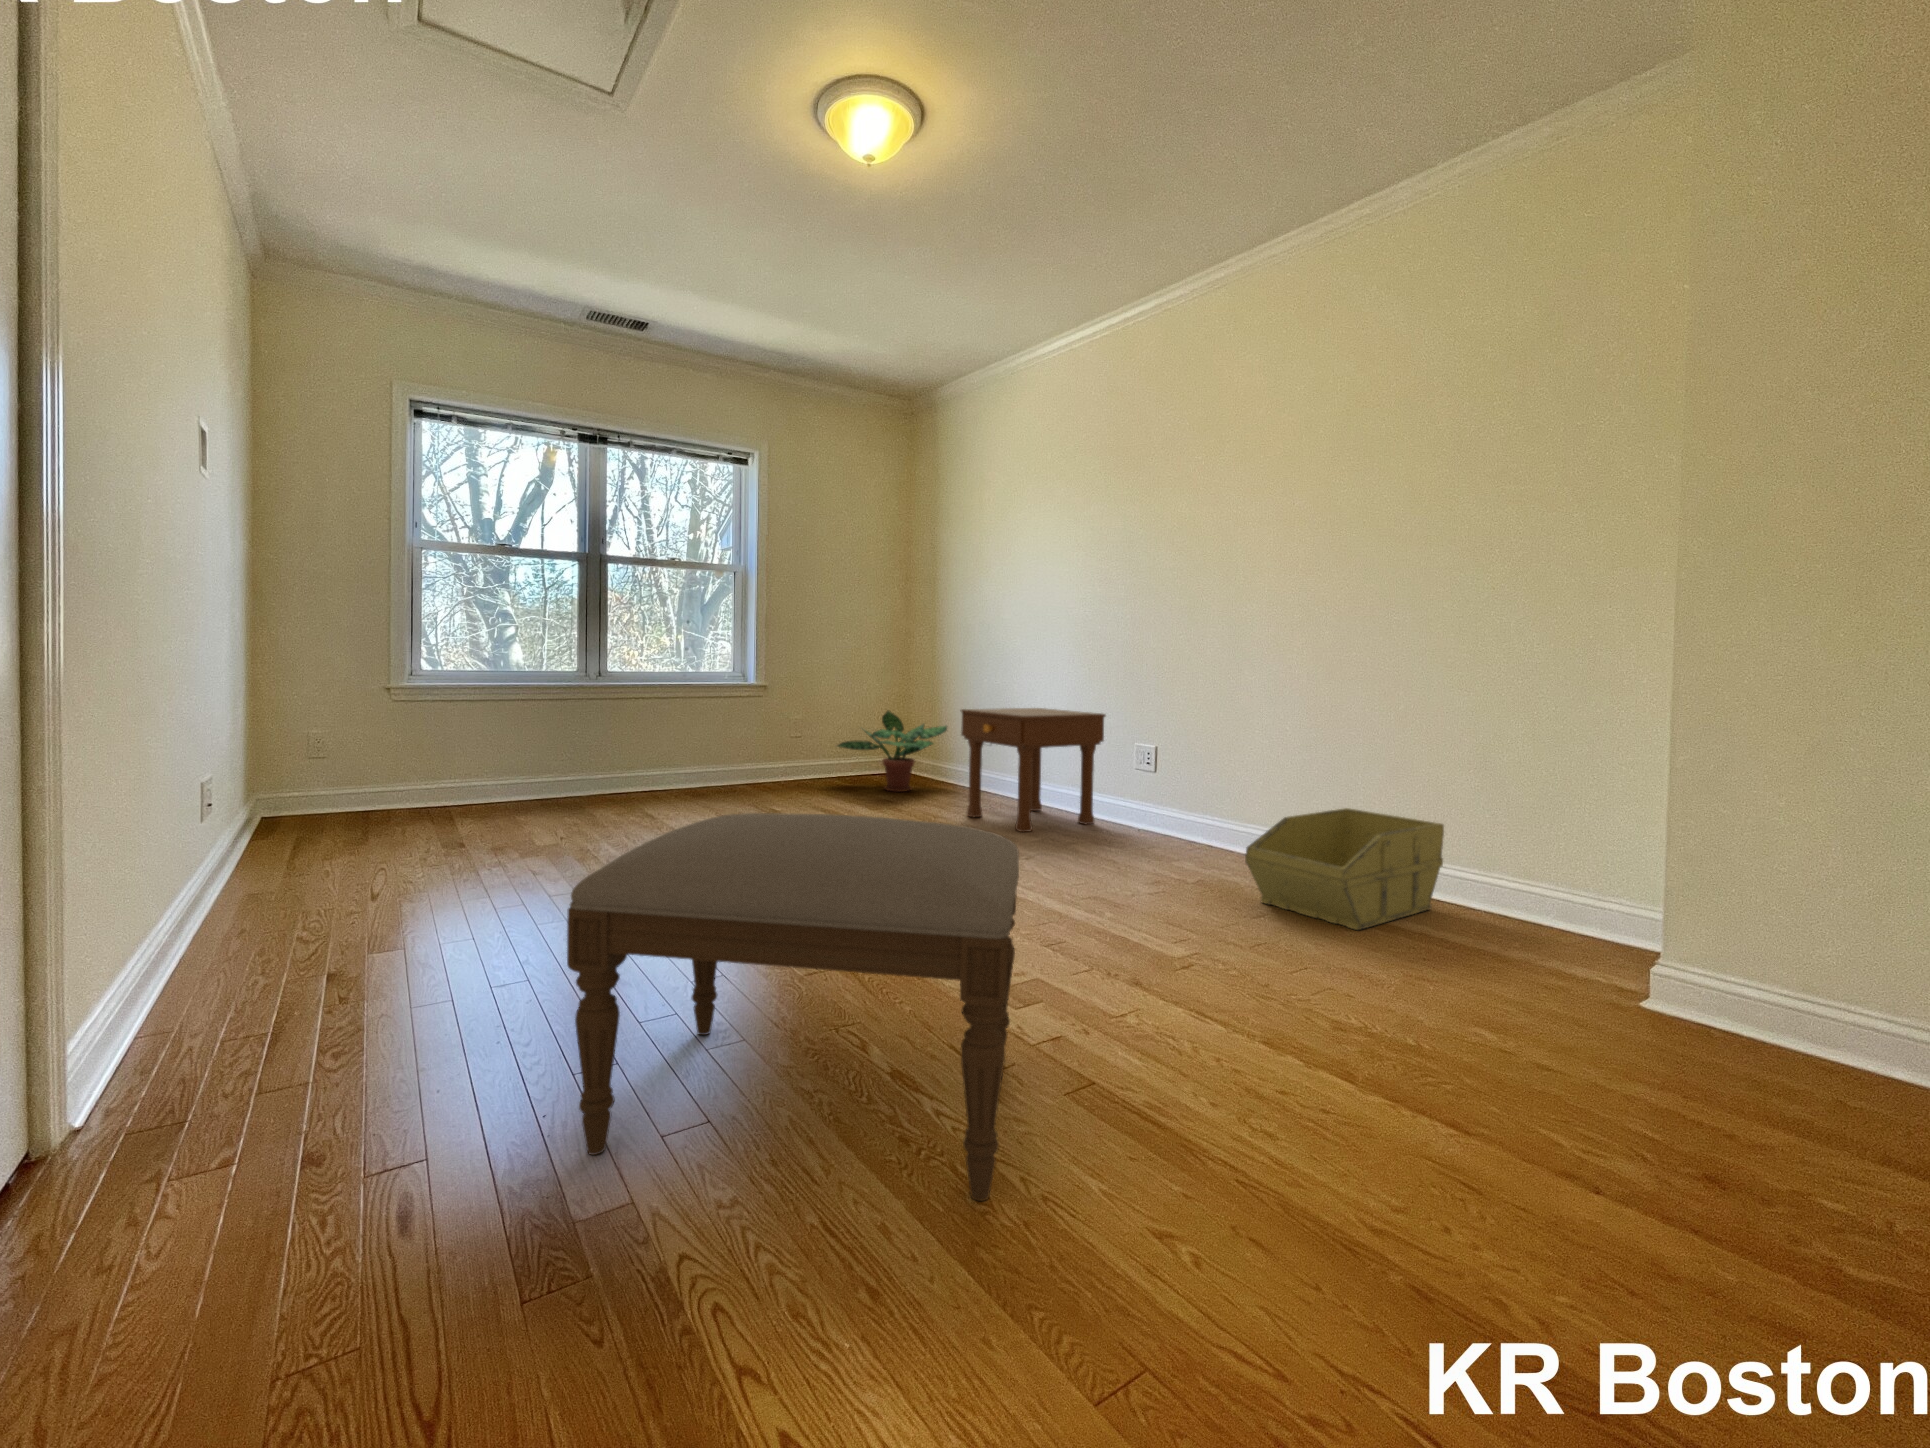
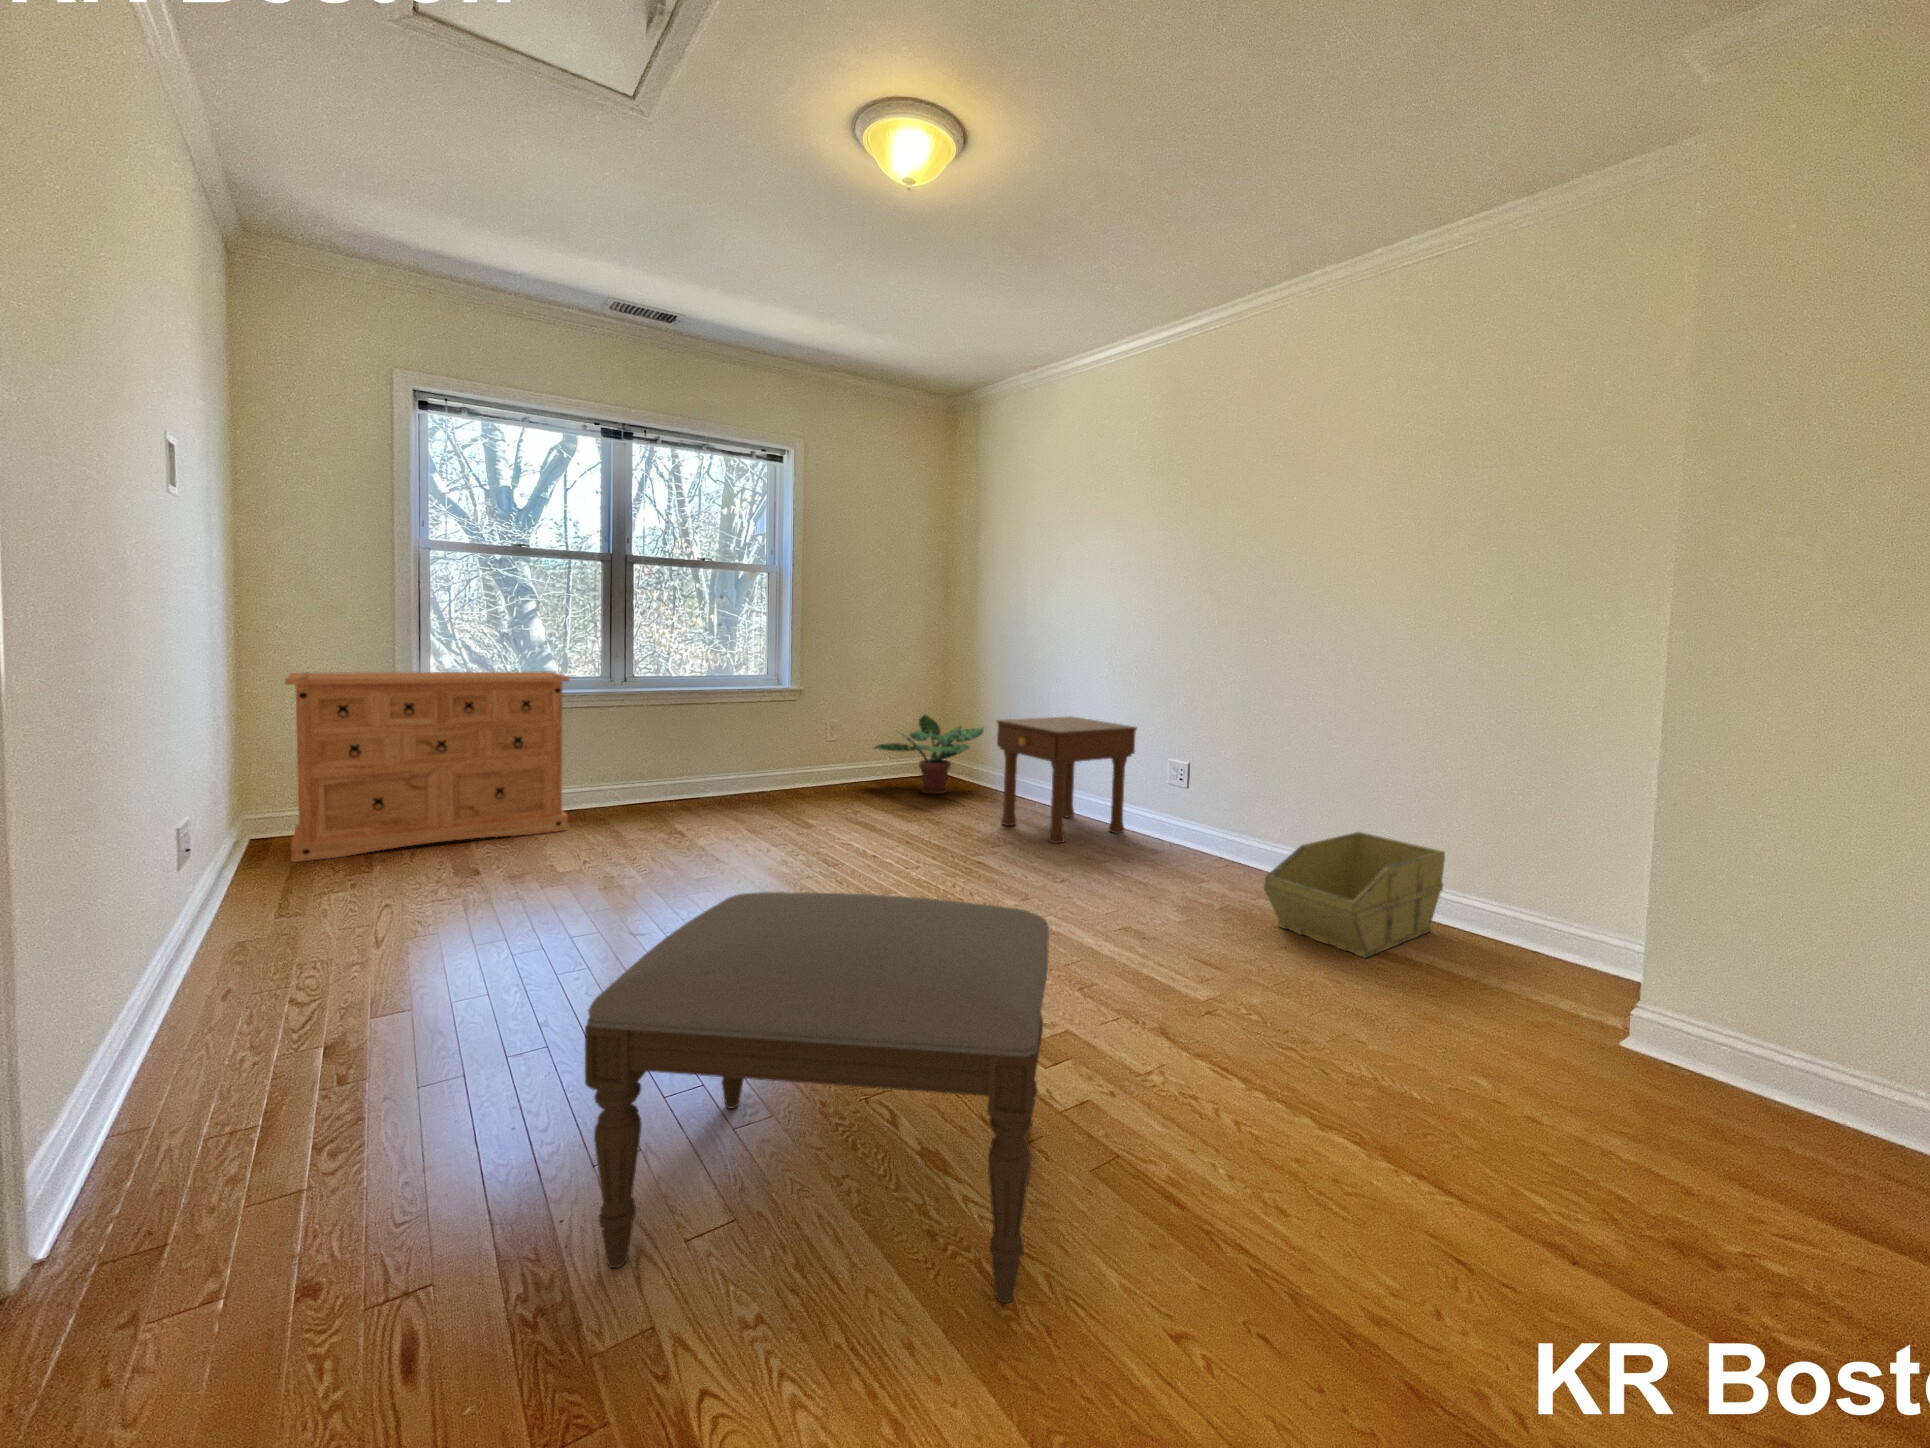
dresser: none [291,664,546,839] -> present [285,671,569,863]

